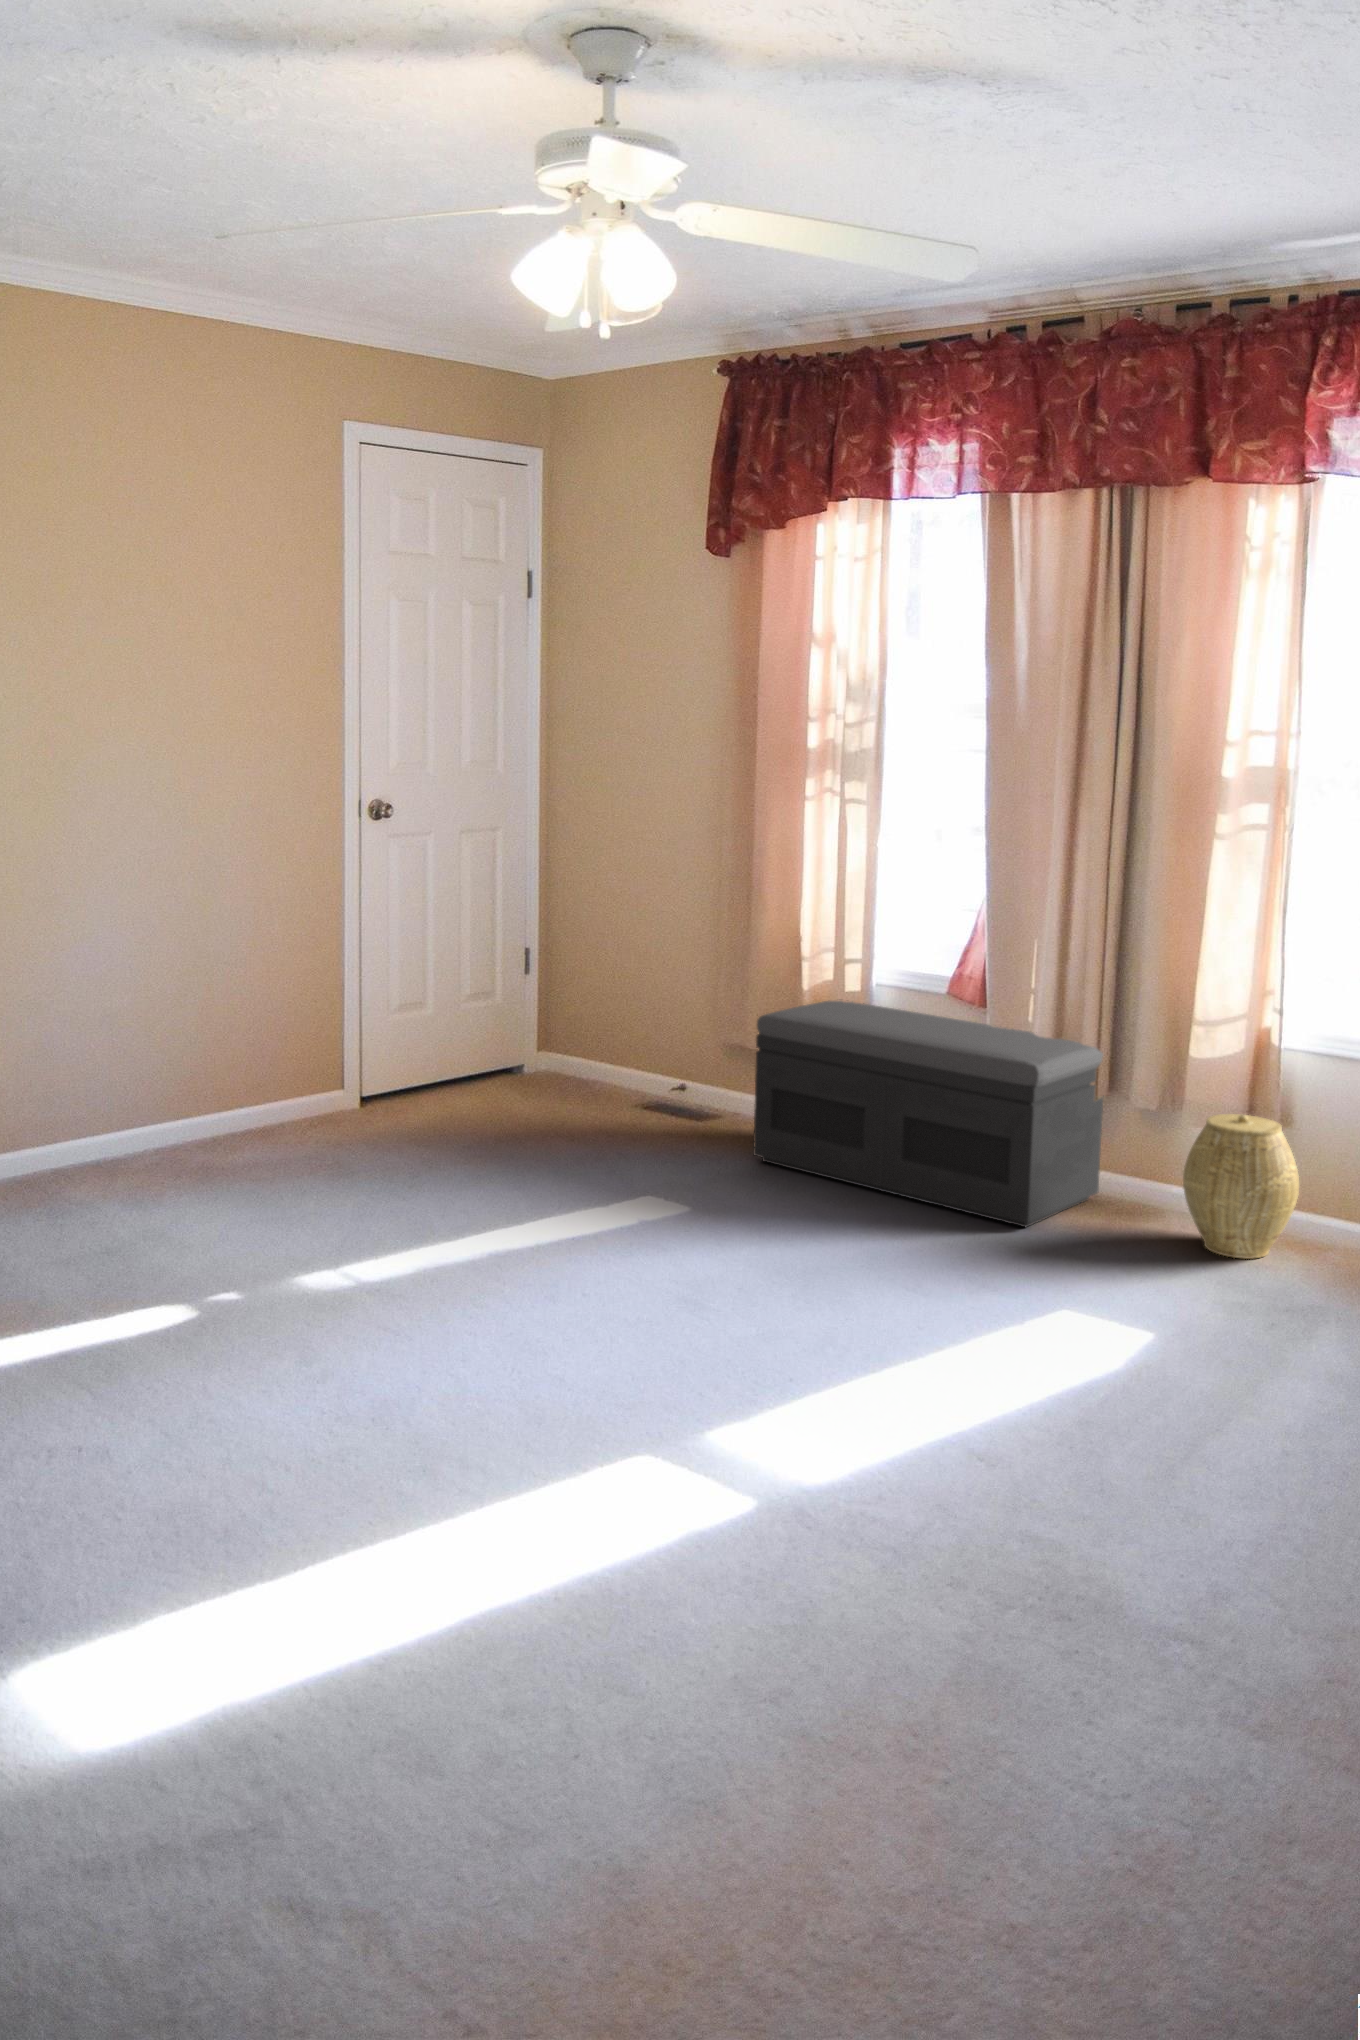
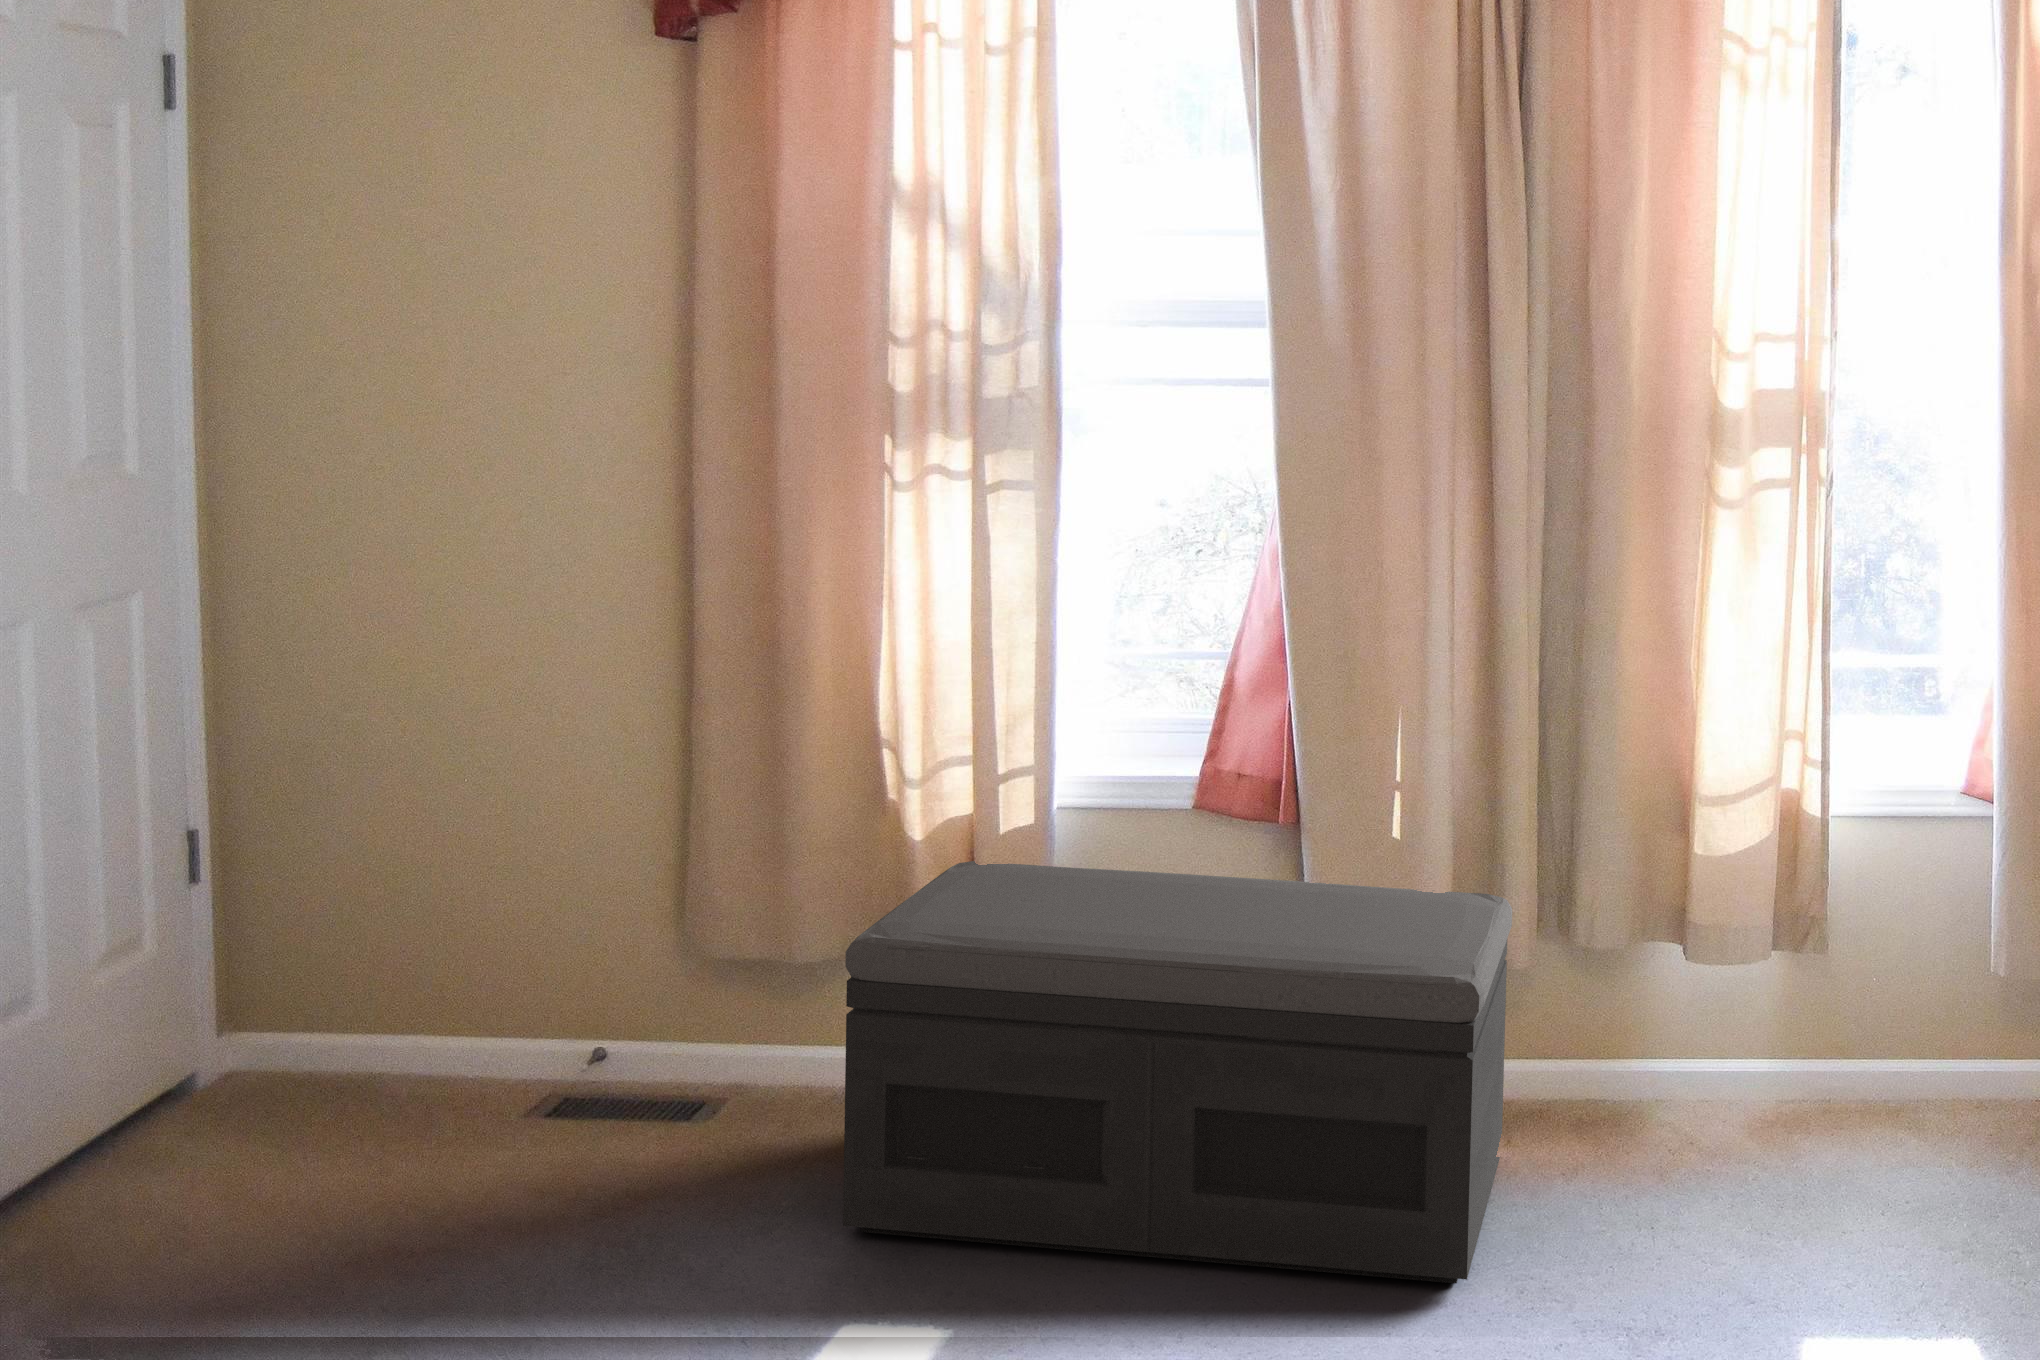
woven basket: present [1183,1114,1299,1259] -> none [1700,992,1889,1255]

